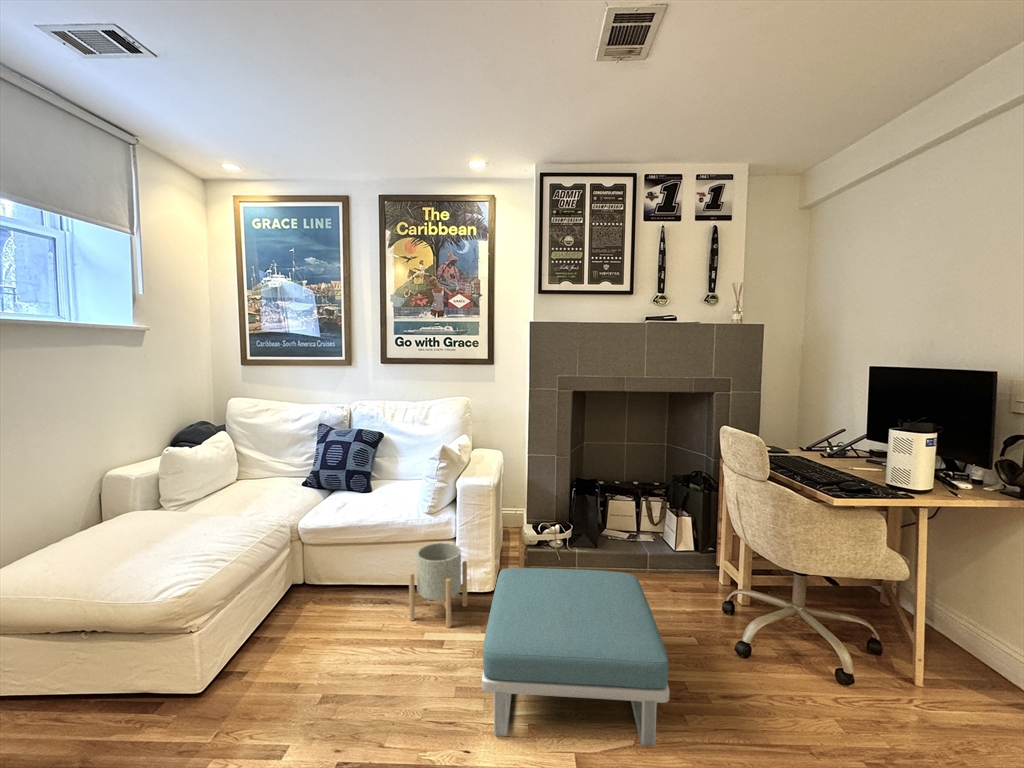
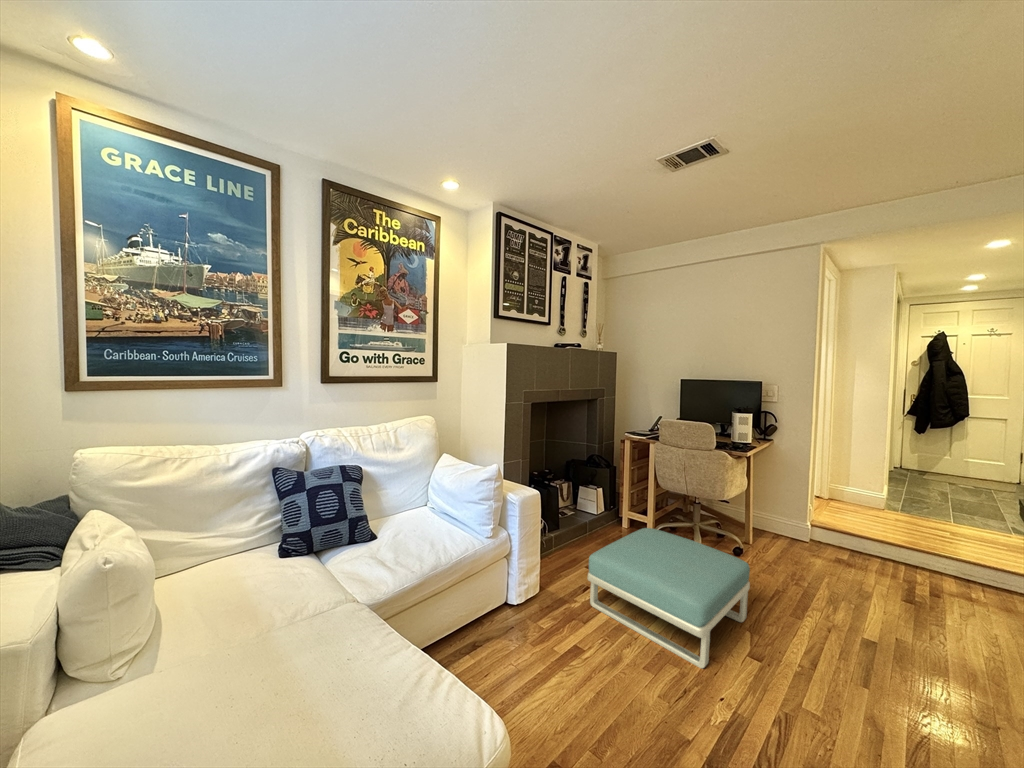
planter: present [409,543,467,628] -> none [502,554,559,641]

